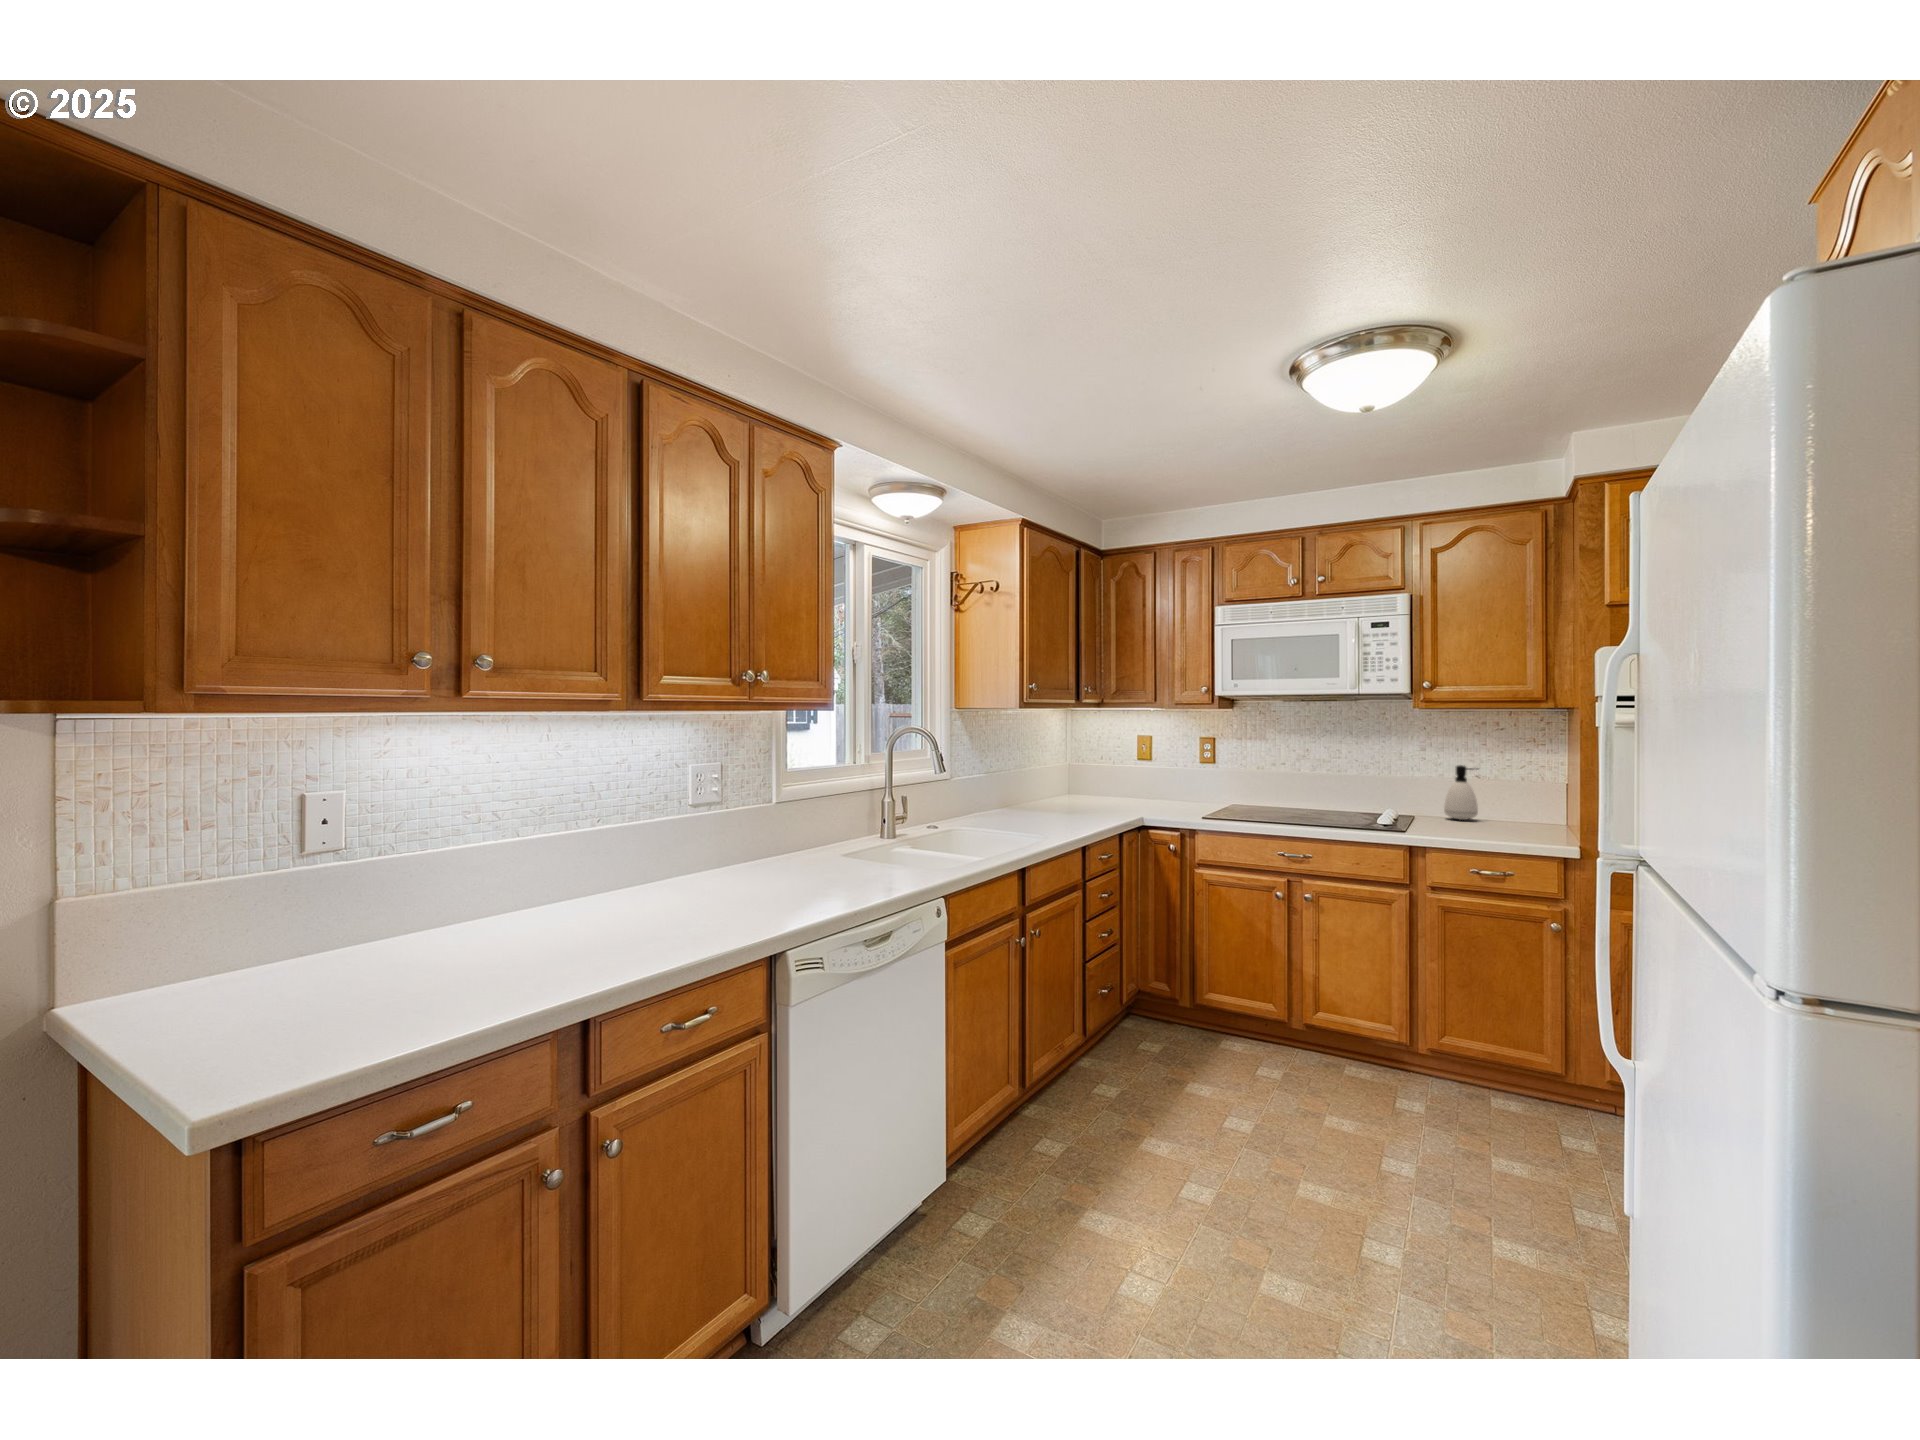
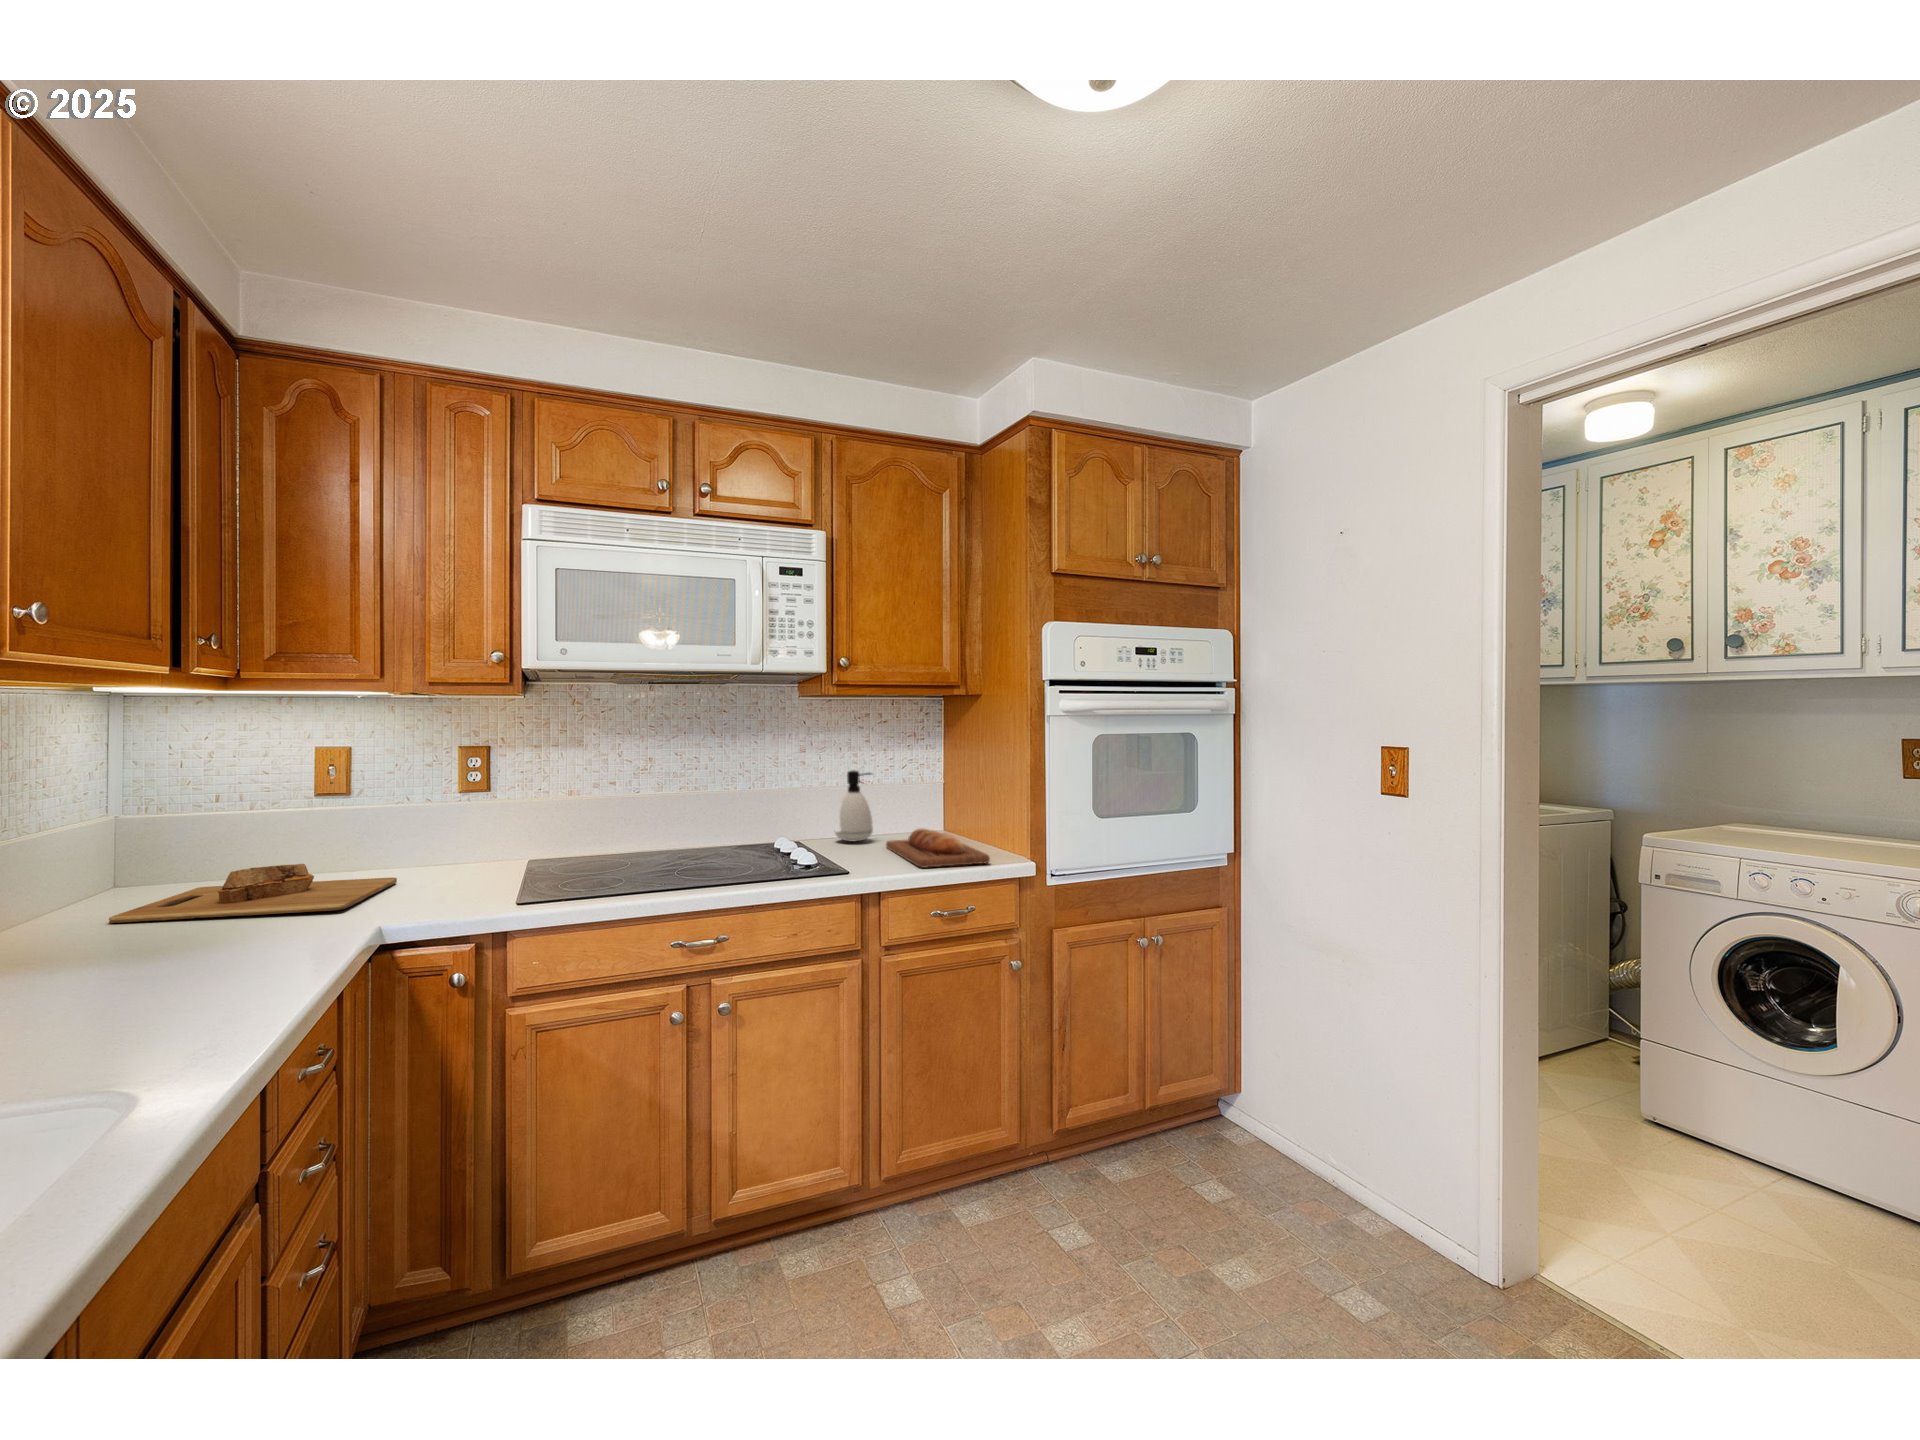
cutting board: none [1057,789,1162,811] -> present [109,864,397,923]
bread loaf: none [1471,812,1540,840] -> present [886,829,990,868]

